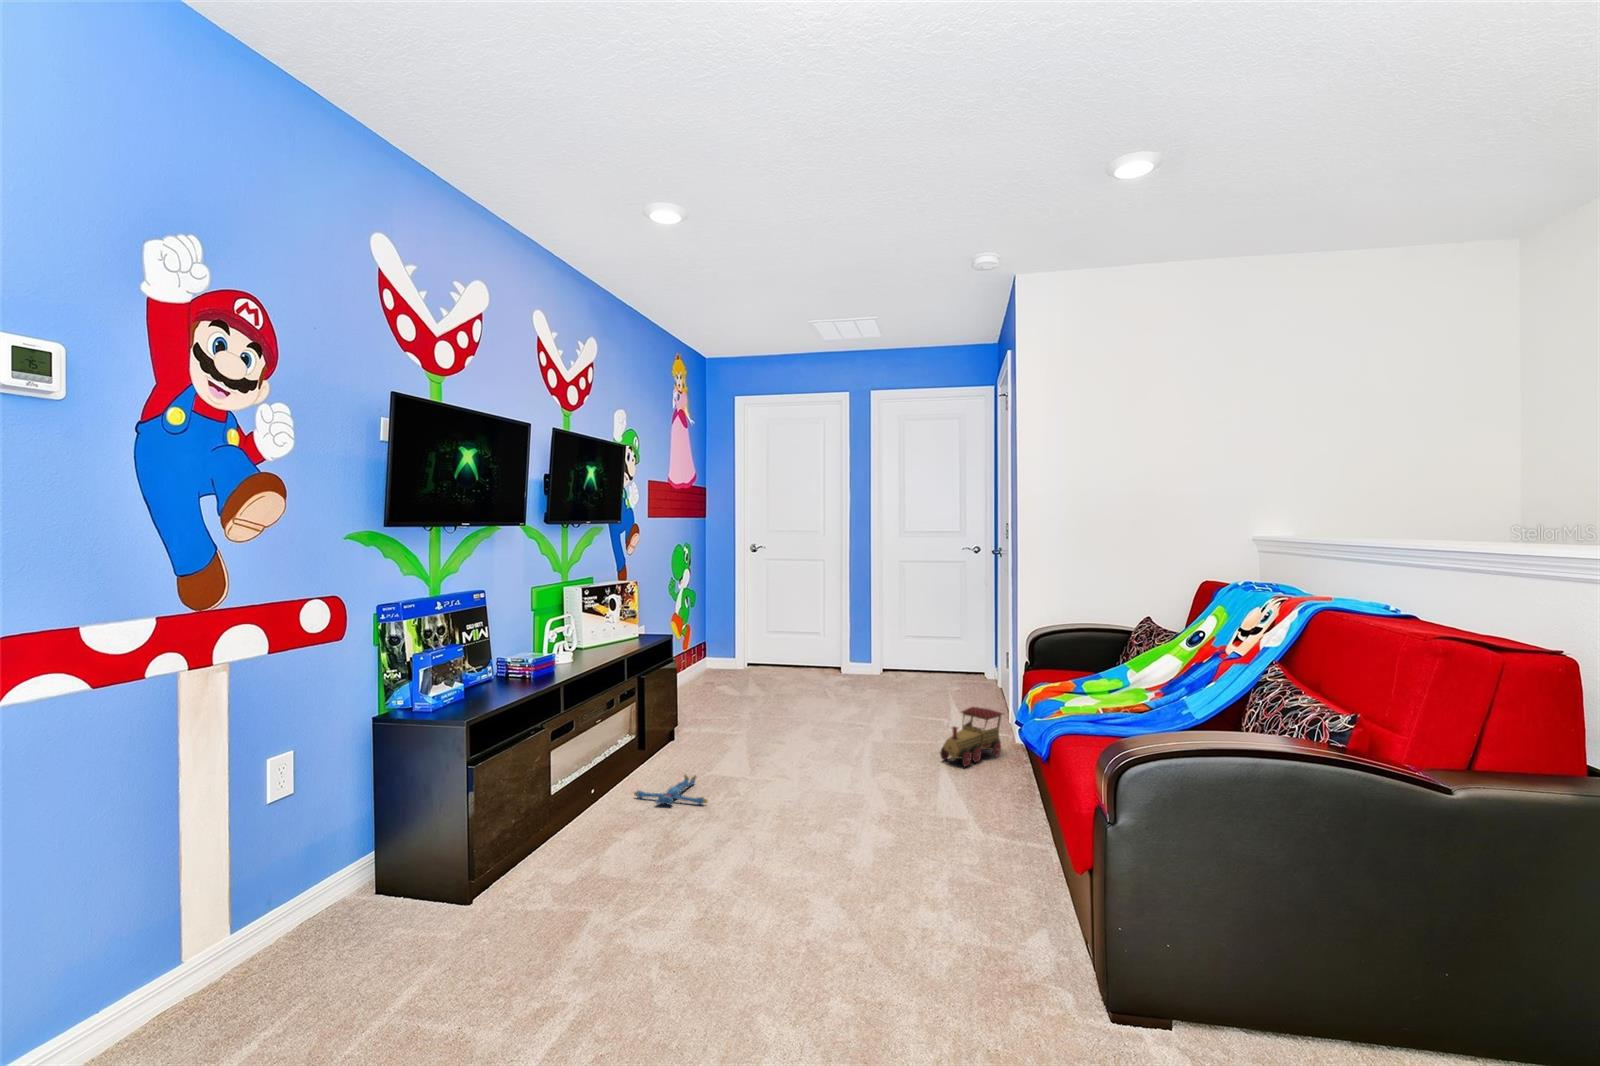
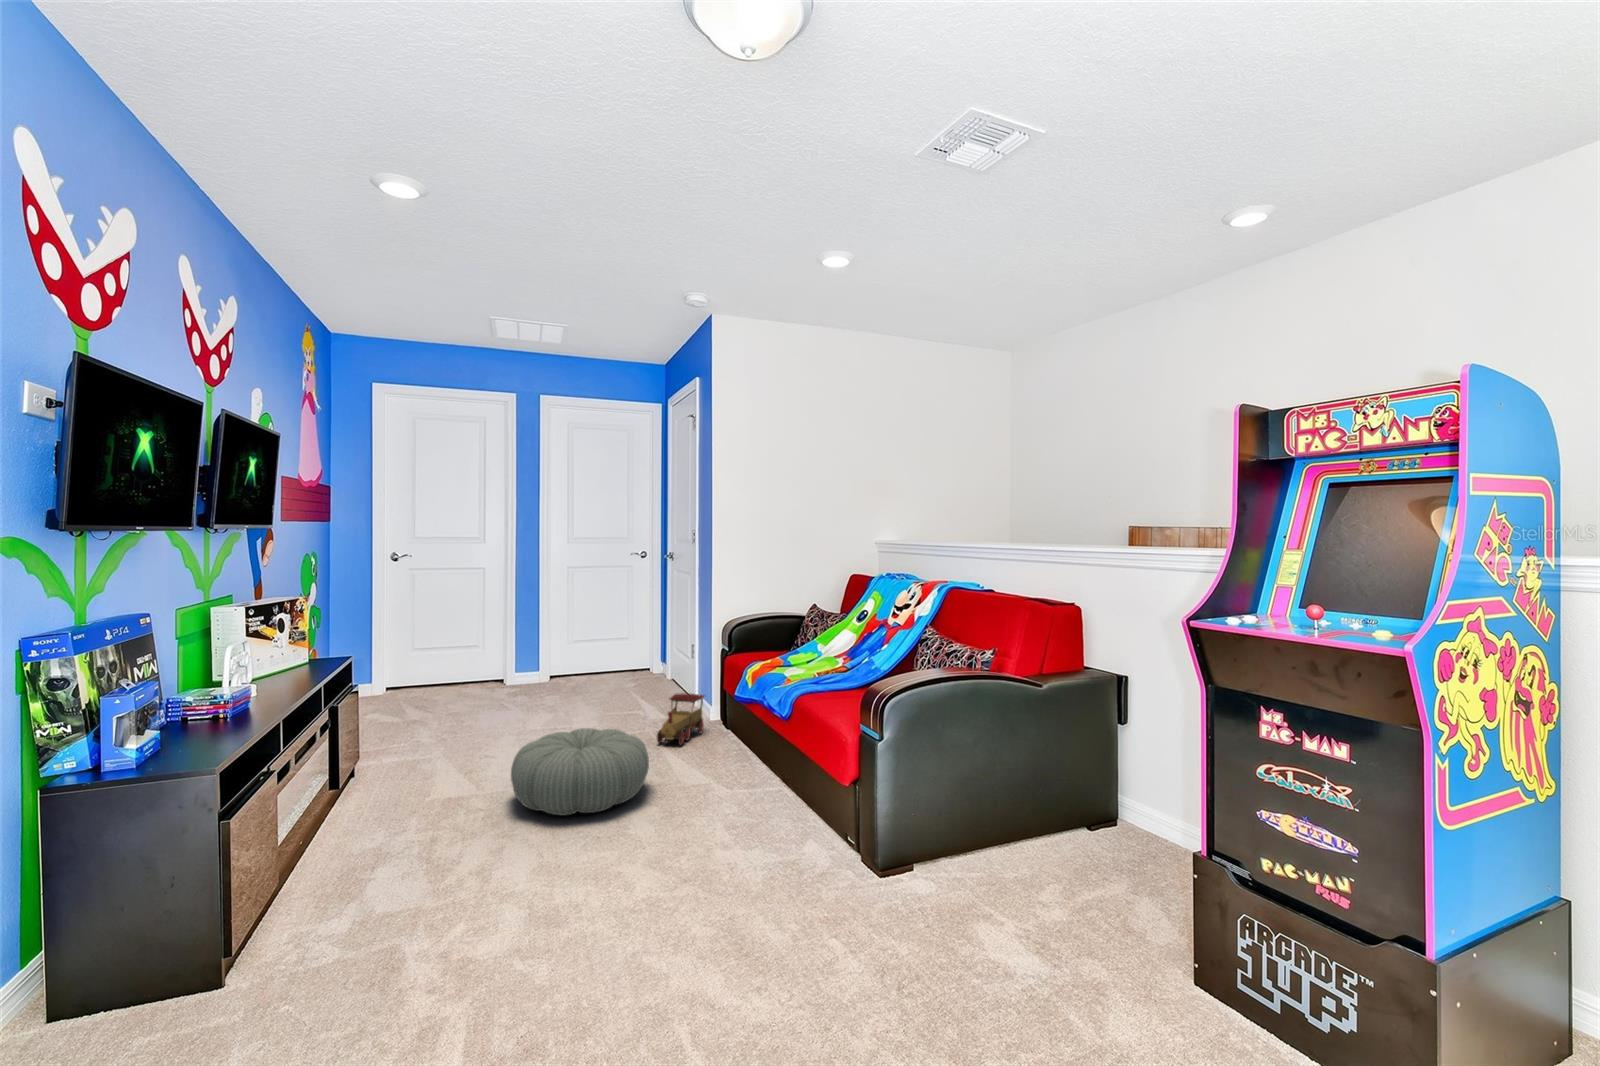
pouf: none [761,732,902,826] -> present [511,728,649,815]
plush toy: present [634,775,707,805] -> none [357,799,454,834]

